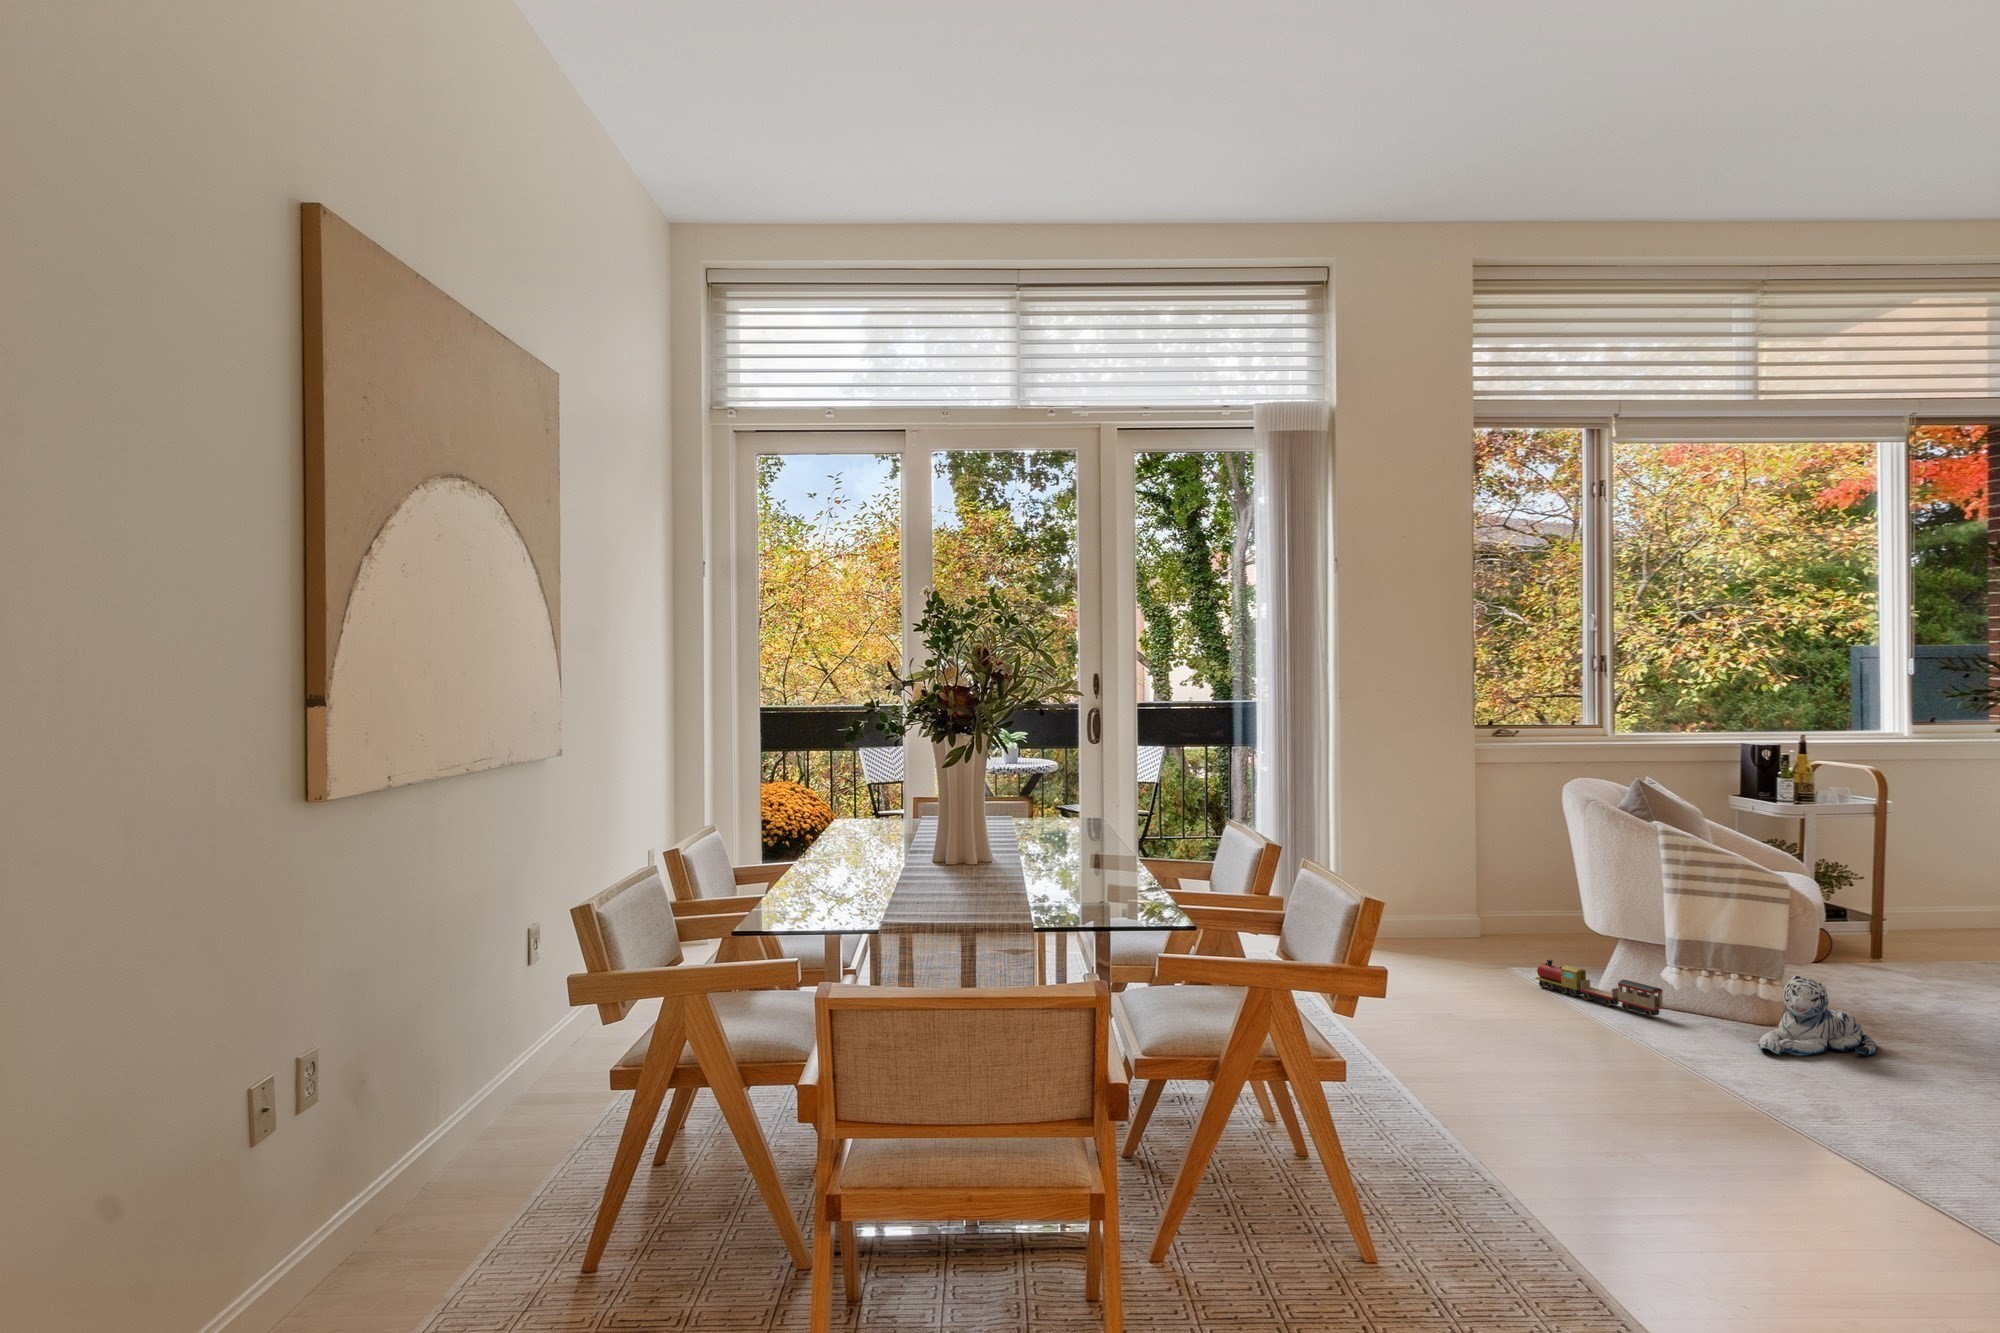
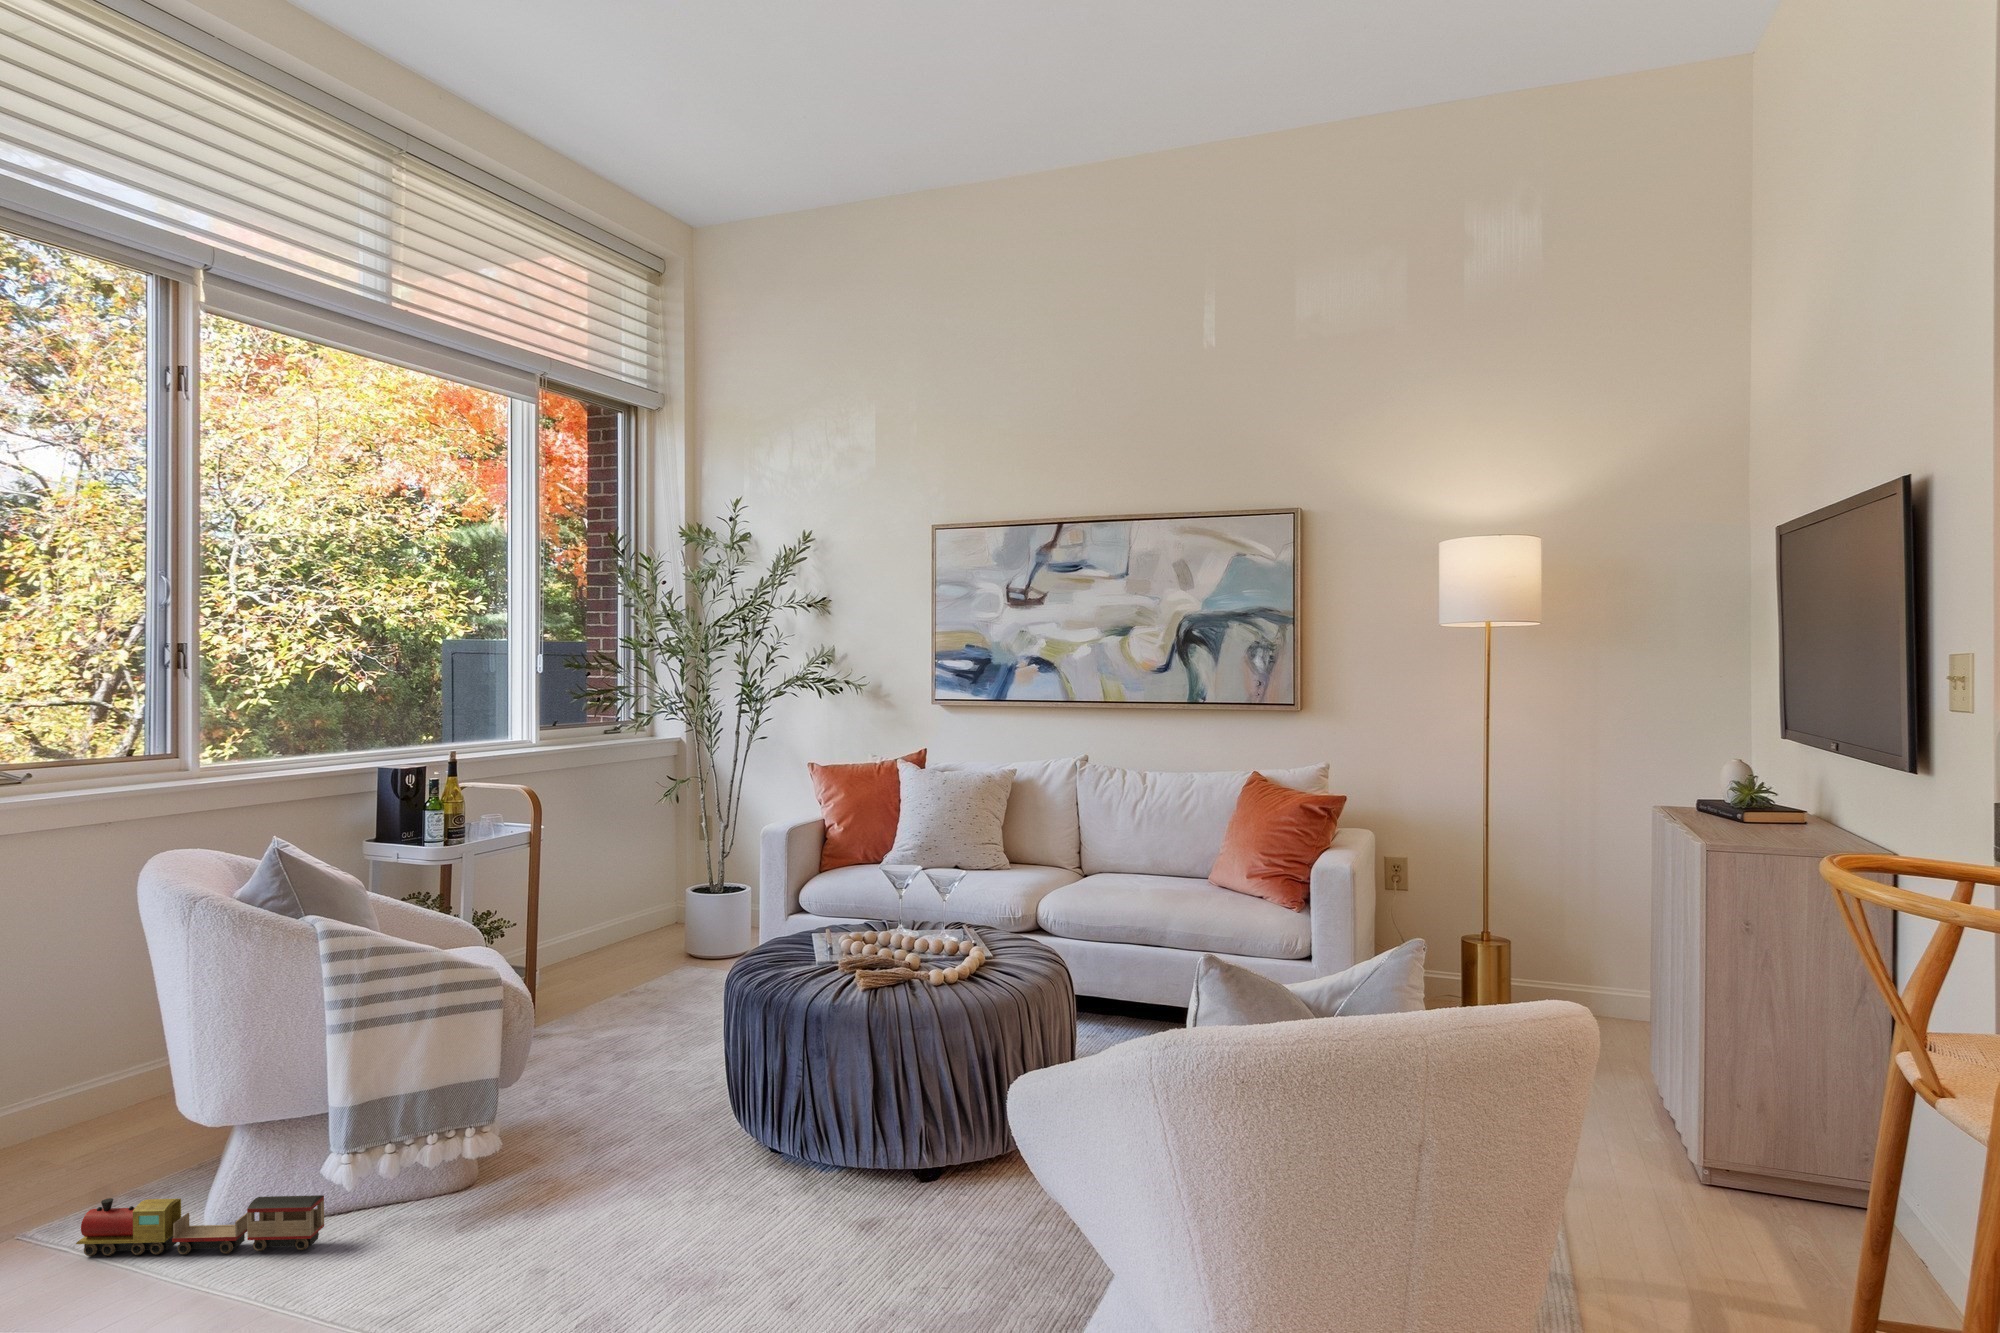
plush toy: present [1758,975,1877,1055] -> none [480,1115,610,1252]

